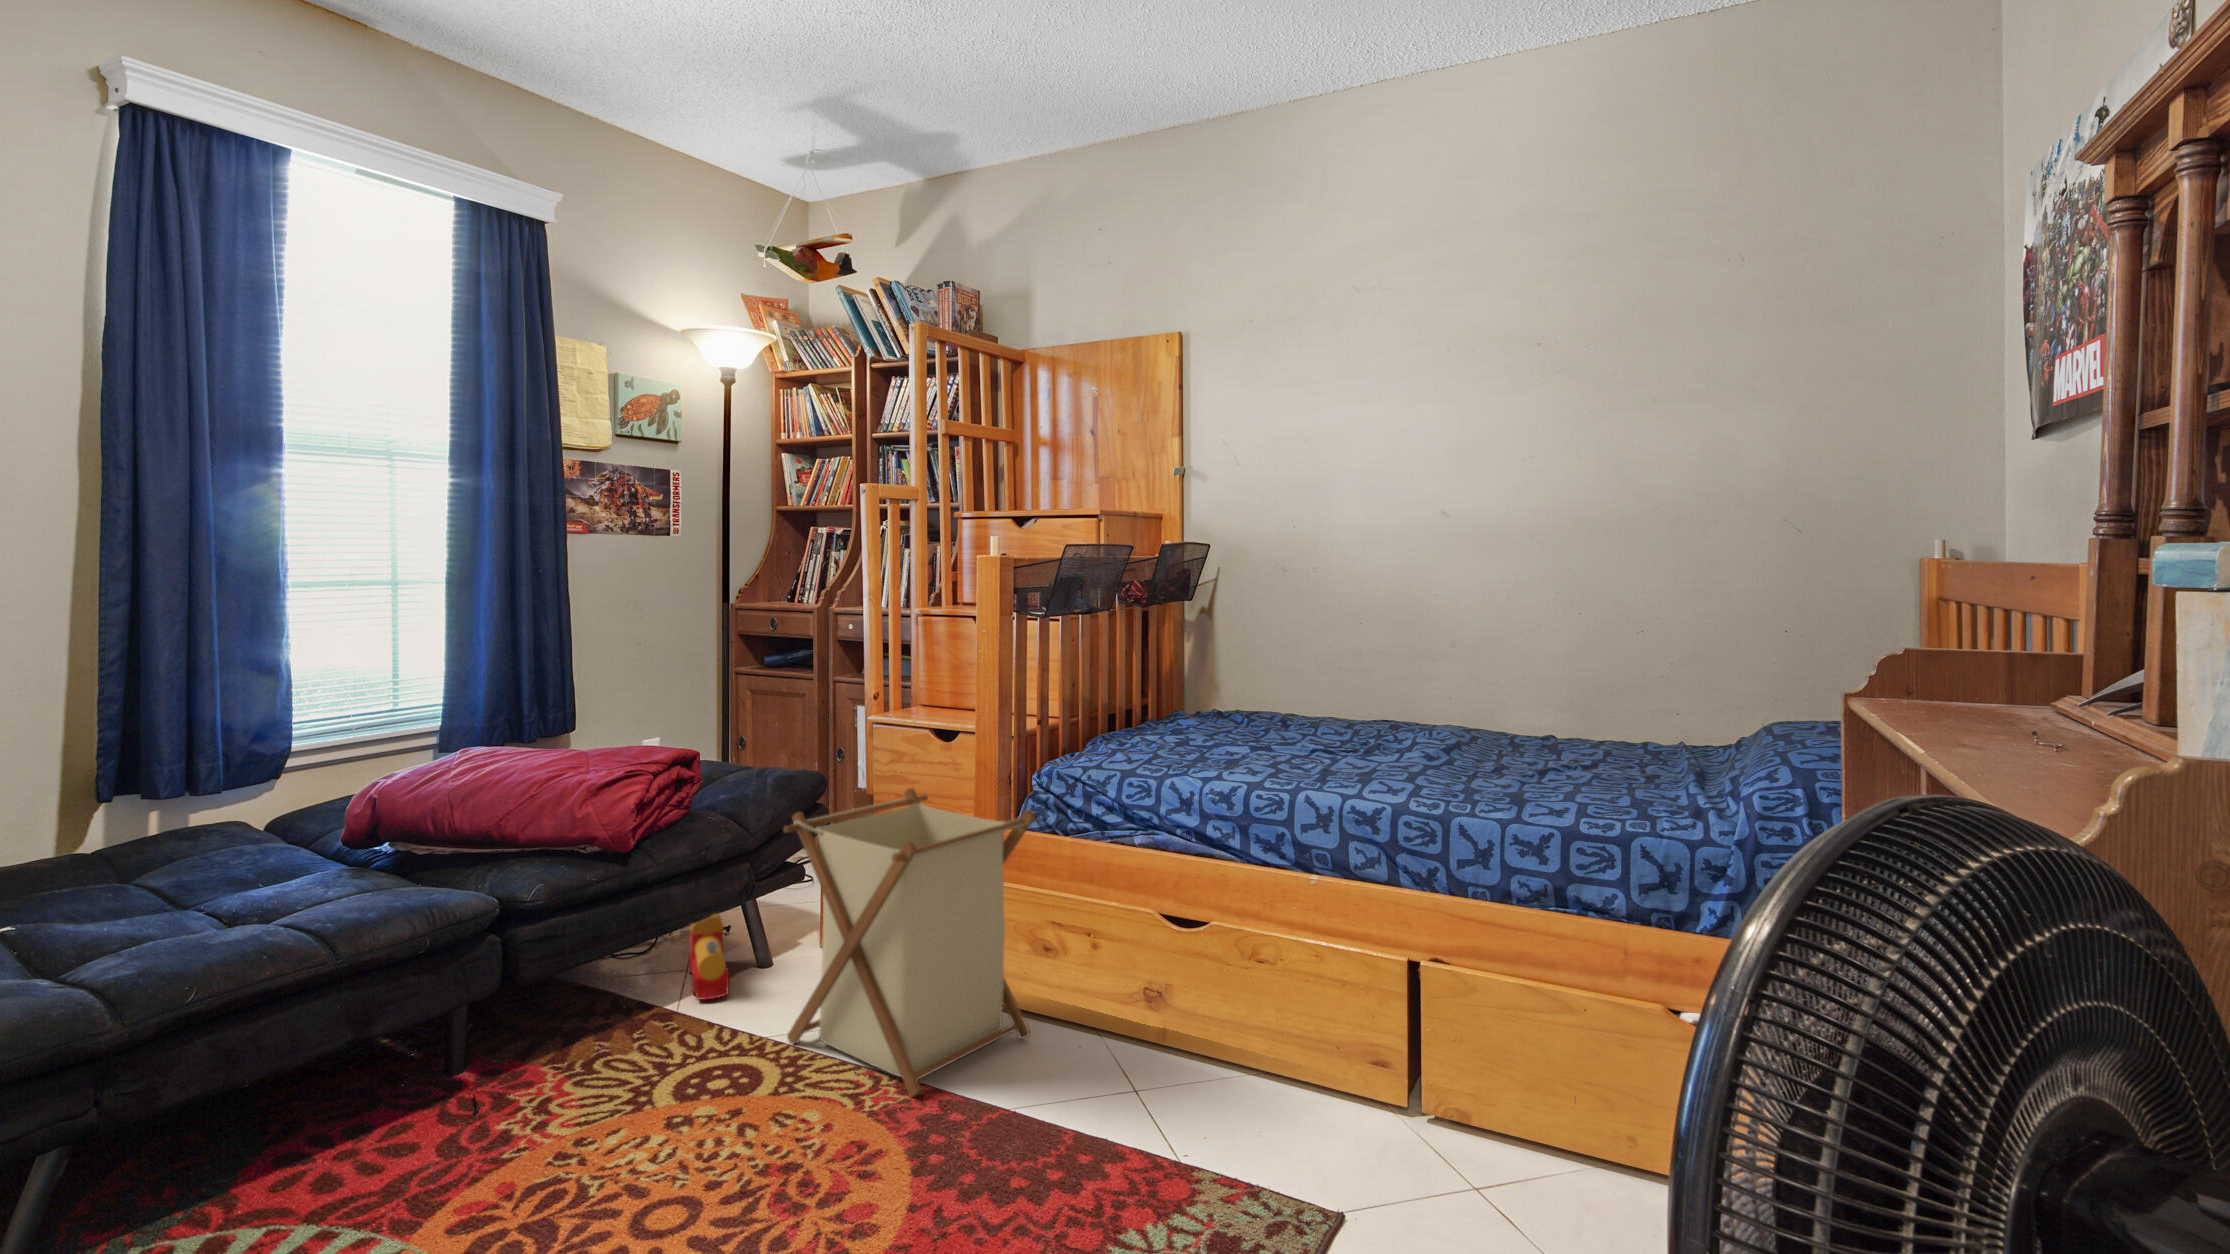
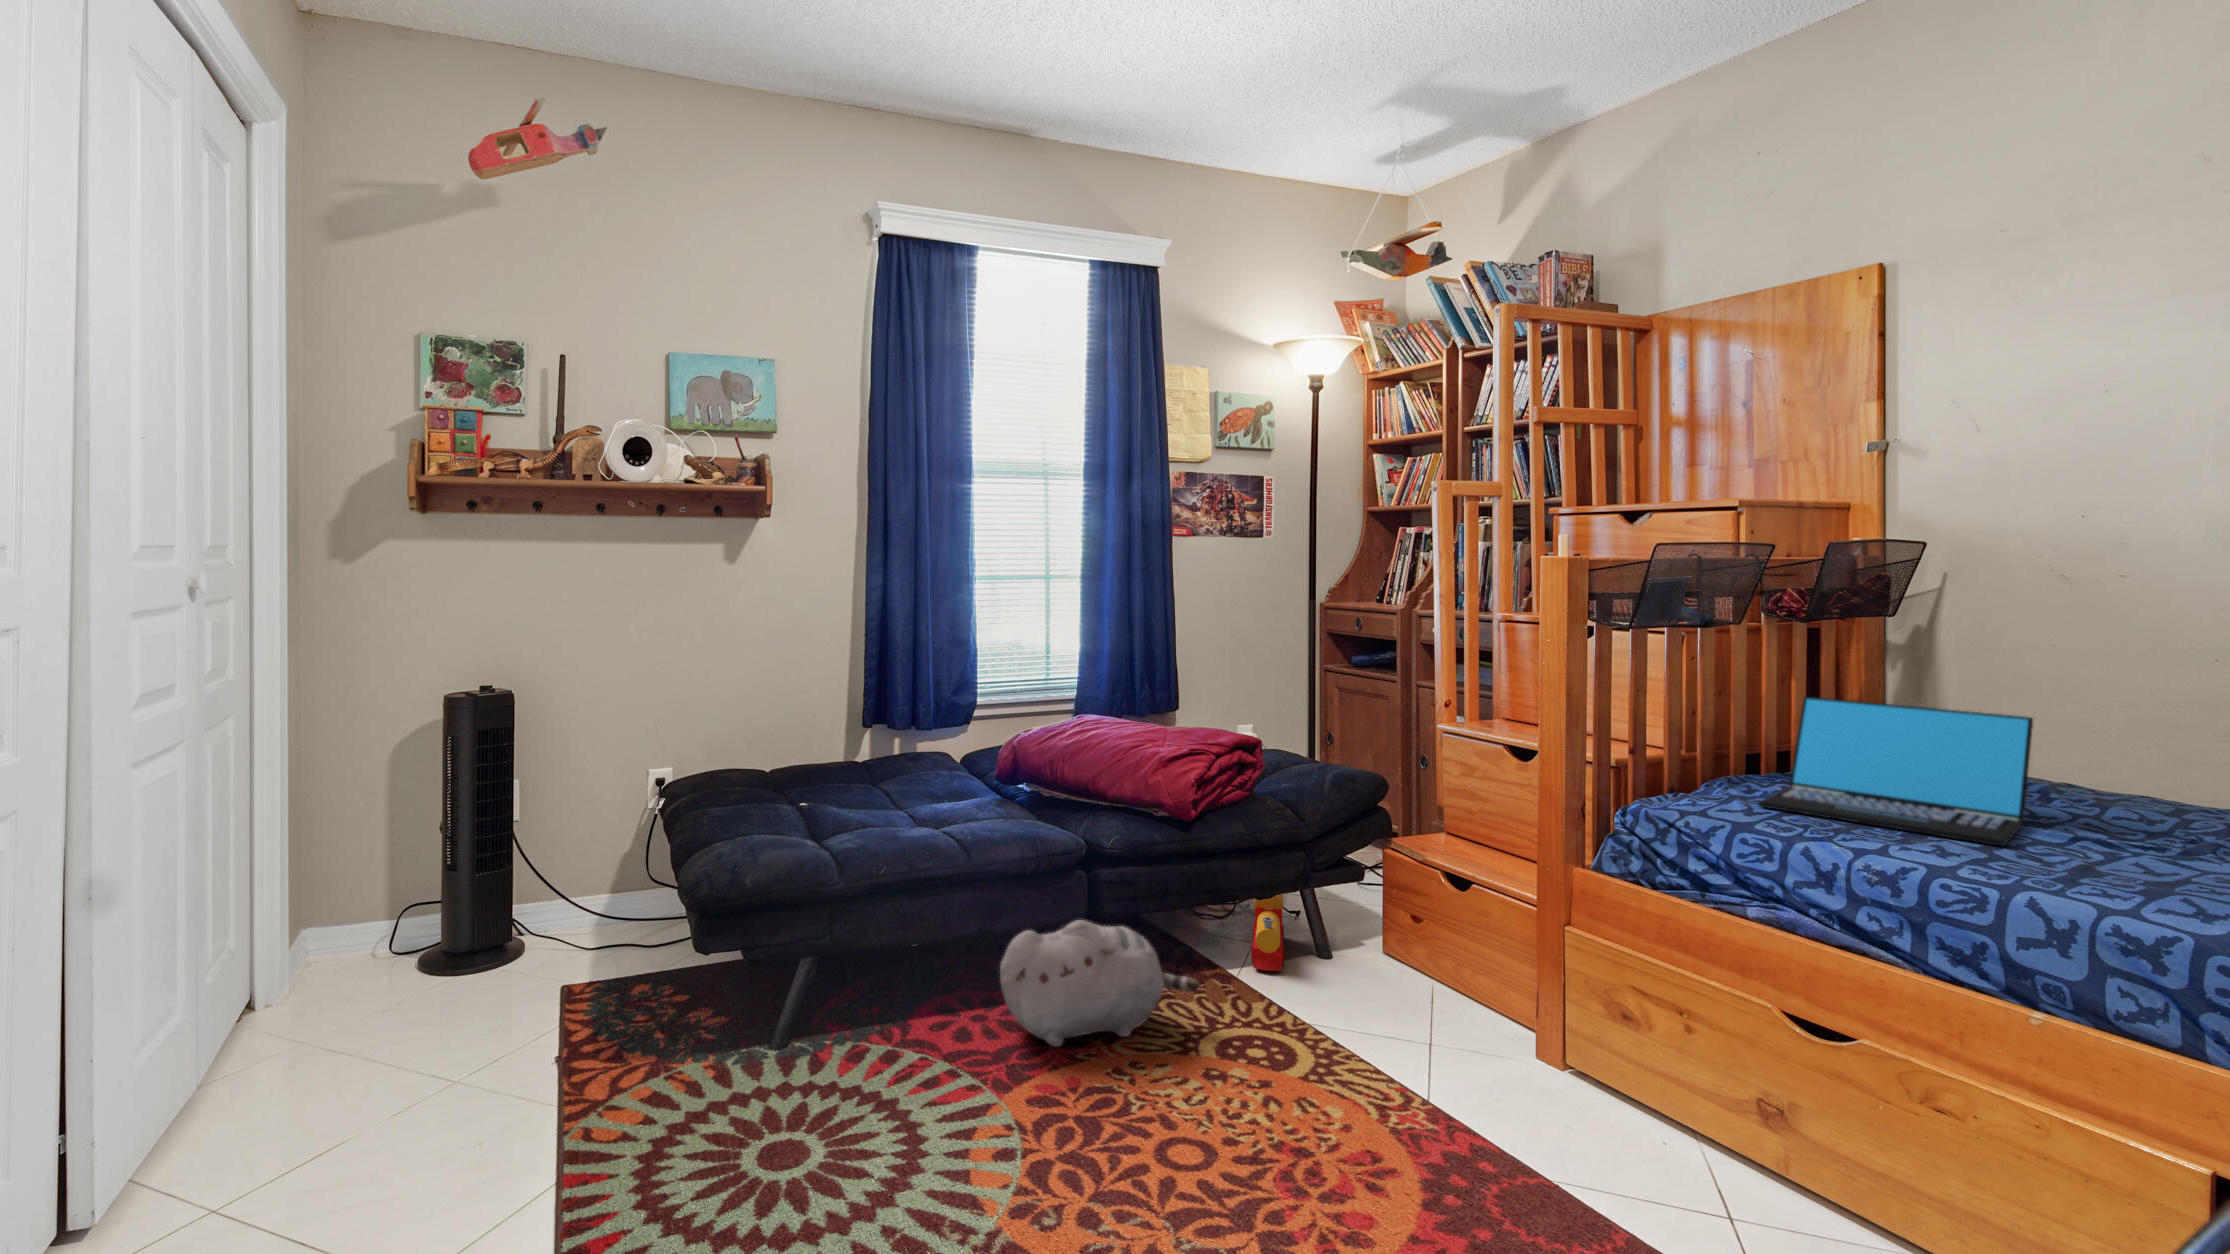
laptop: none [1136,666,1288,763] -> present [1758,697,2033,846]
laundry basket: present [783,788,1035,1096] -> none [1324,803,1607,1126]
plush toy: none [383,988,650,1155] -> present [1000,920,1200,1047]

